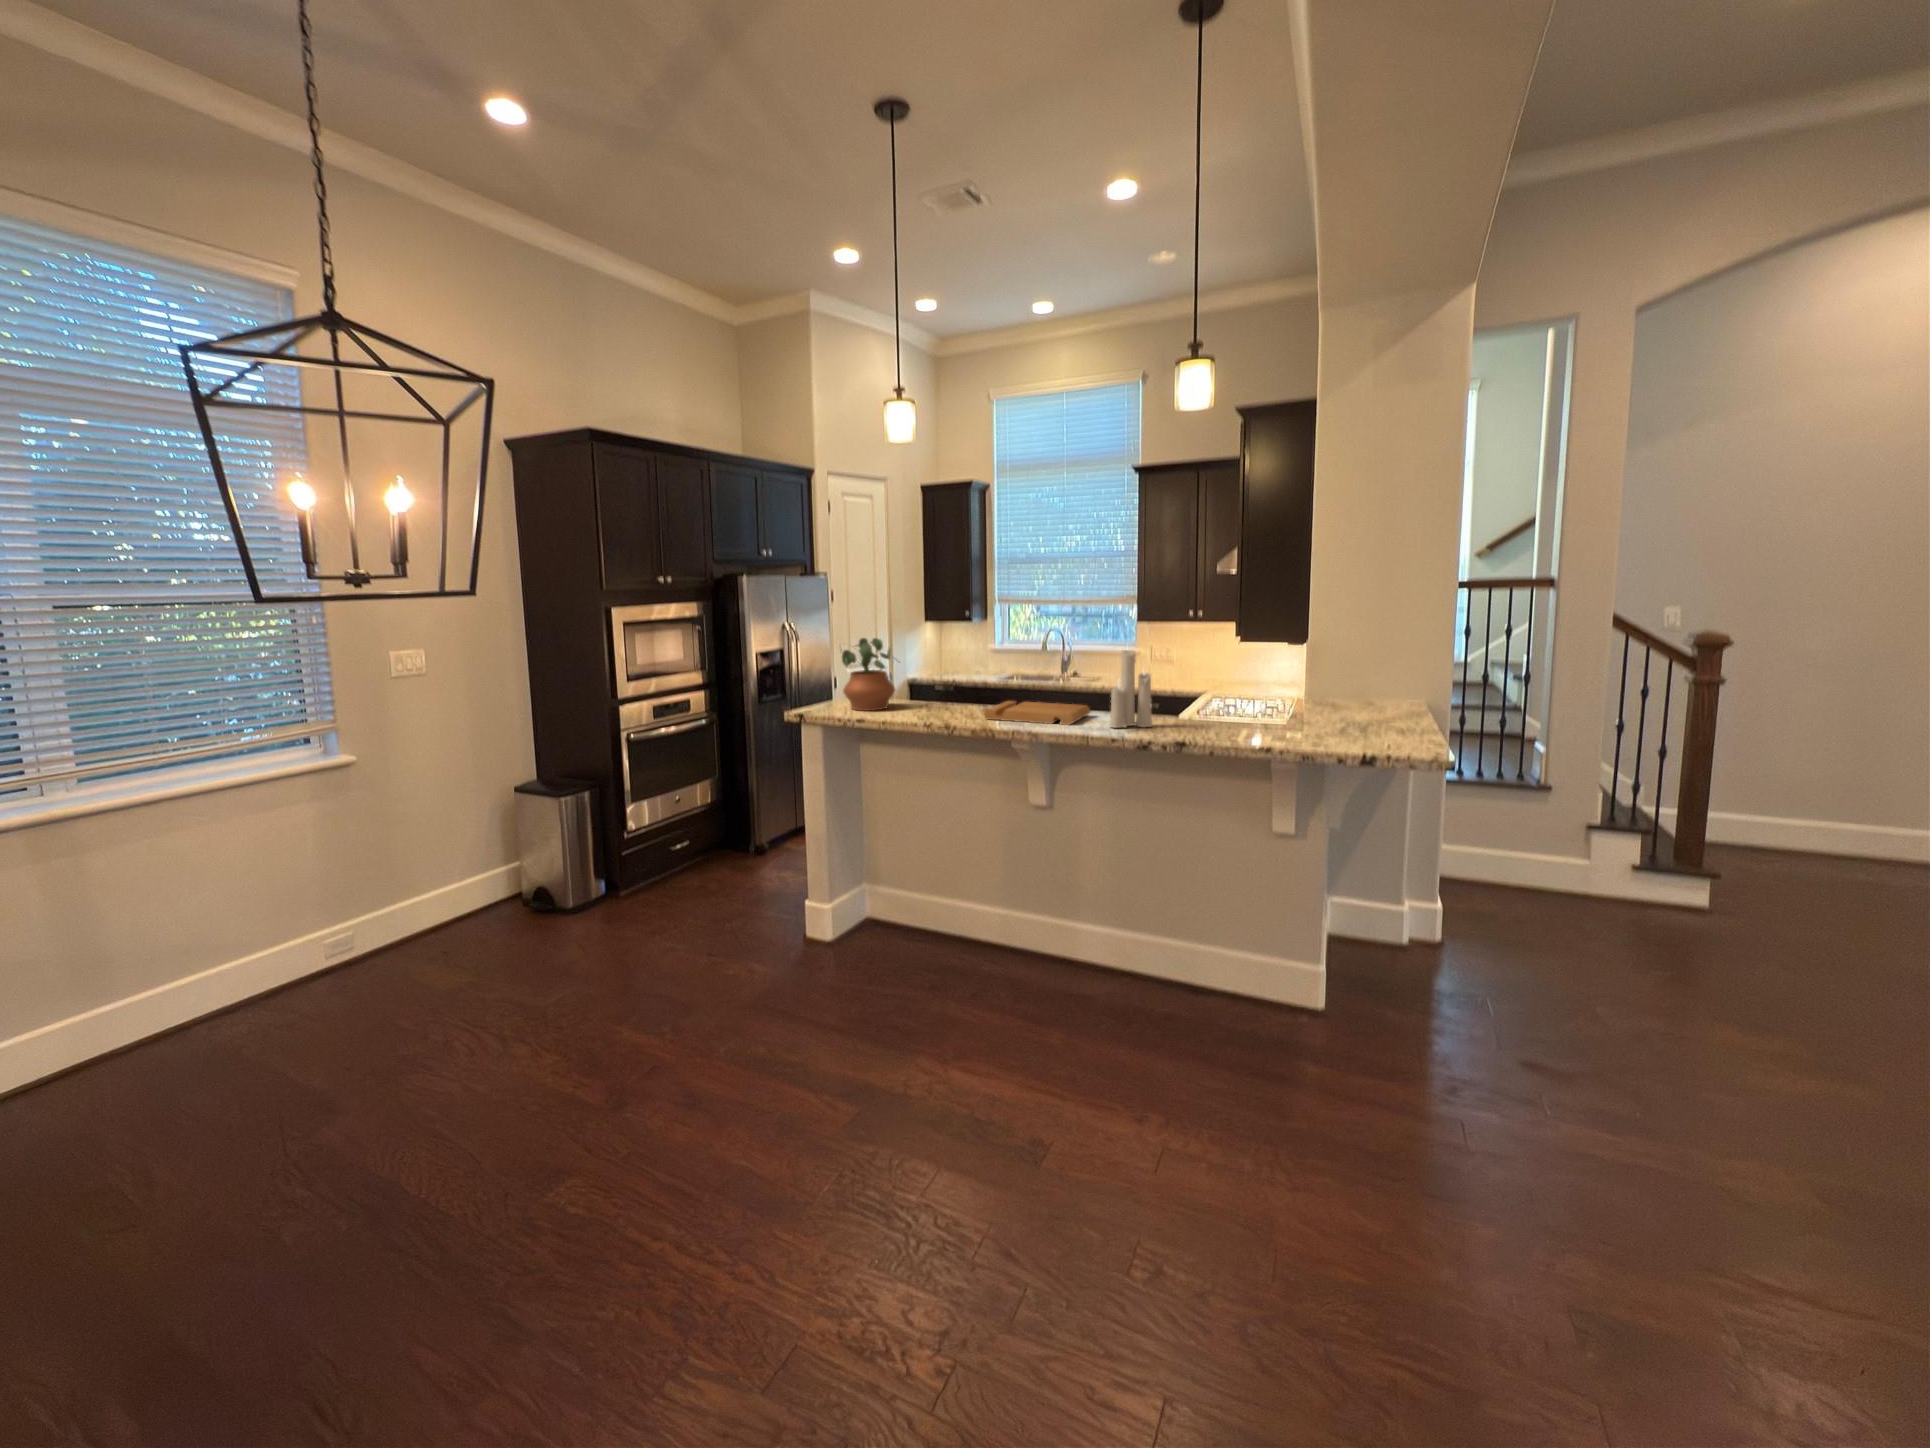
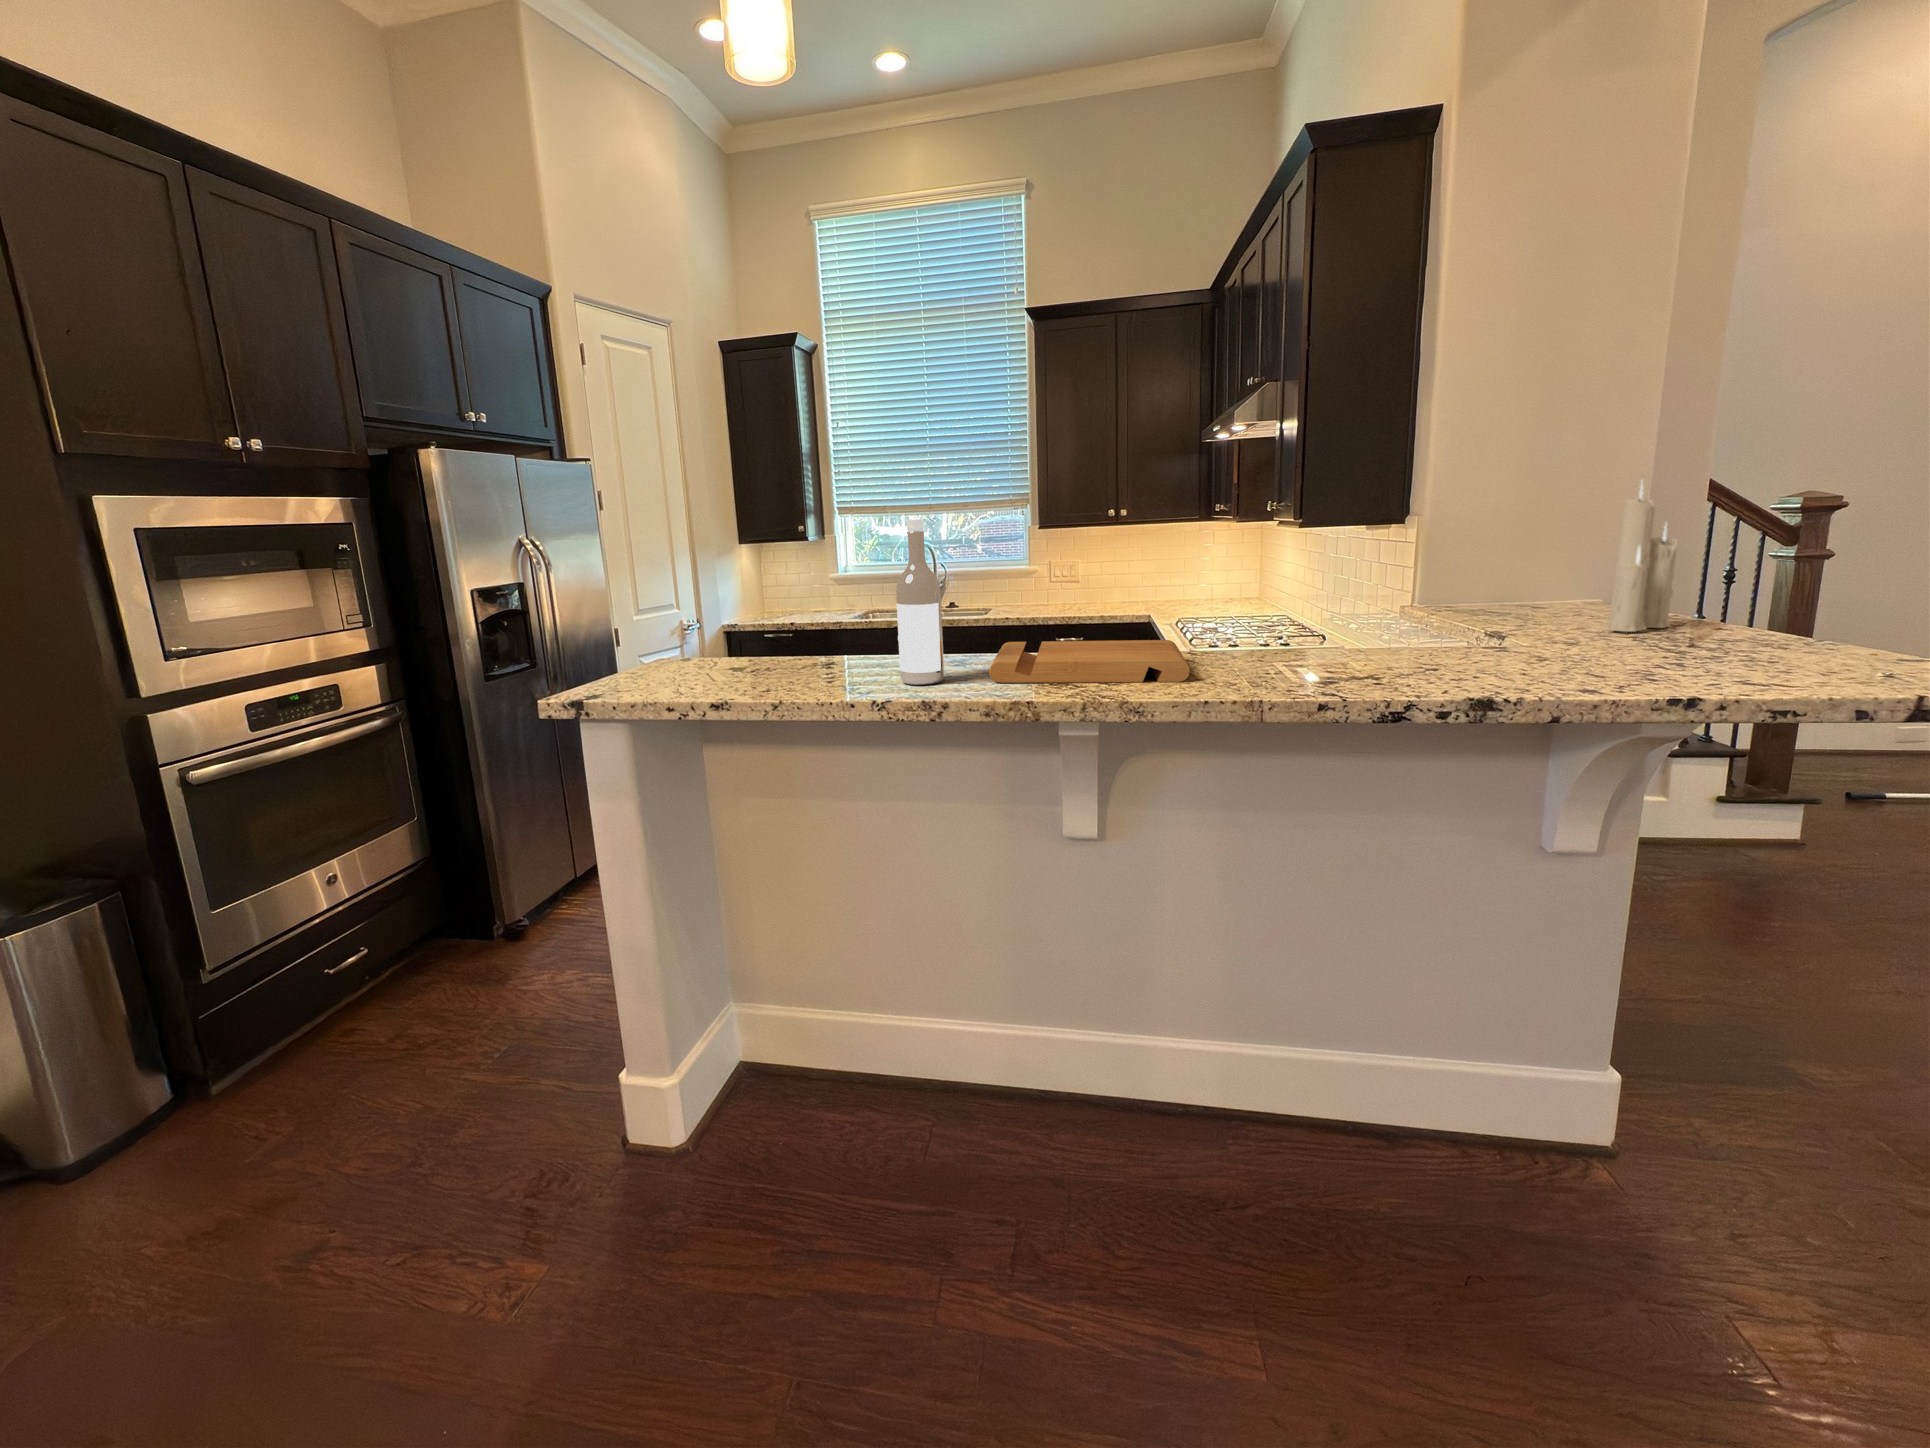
potted plant: present [842,638,900,711] -> none [654,530,782,684]
wine bottle: none [944,639,965,718] -> present [896,519,944,685]
candle: present [1109,649,1152,728] -> present [1607,483,1678,632]

